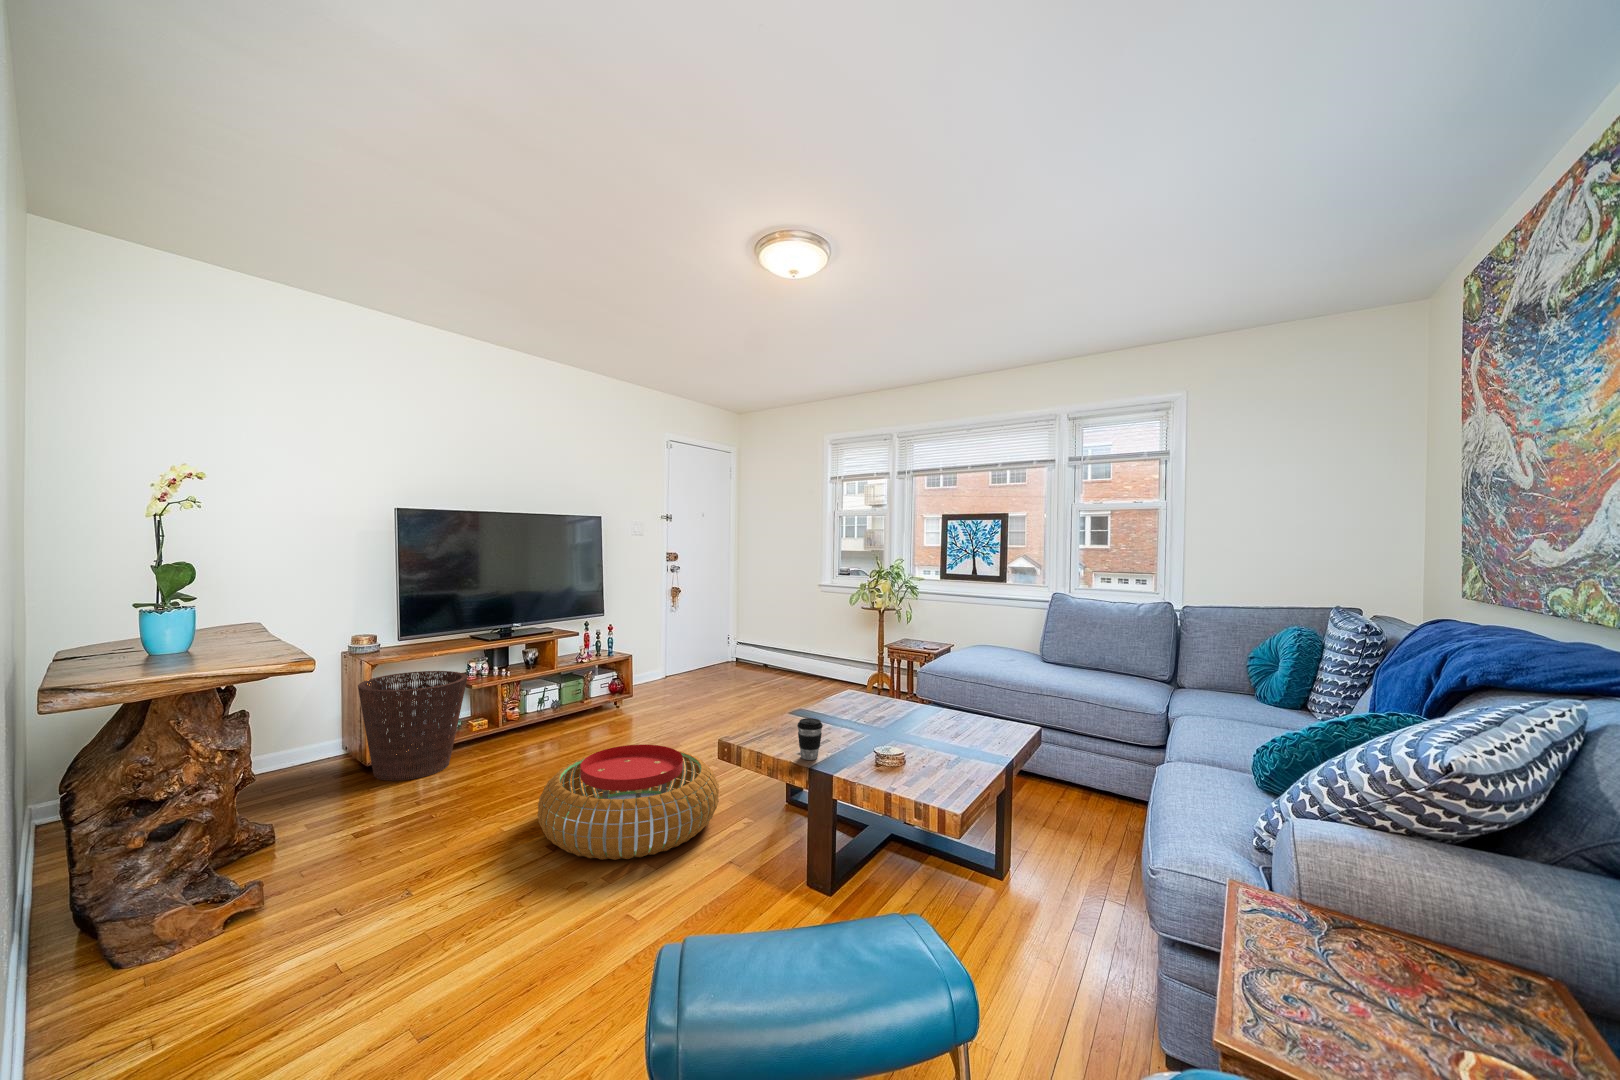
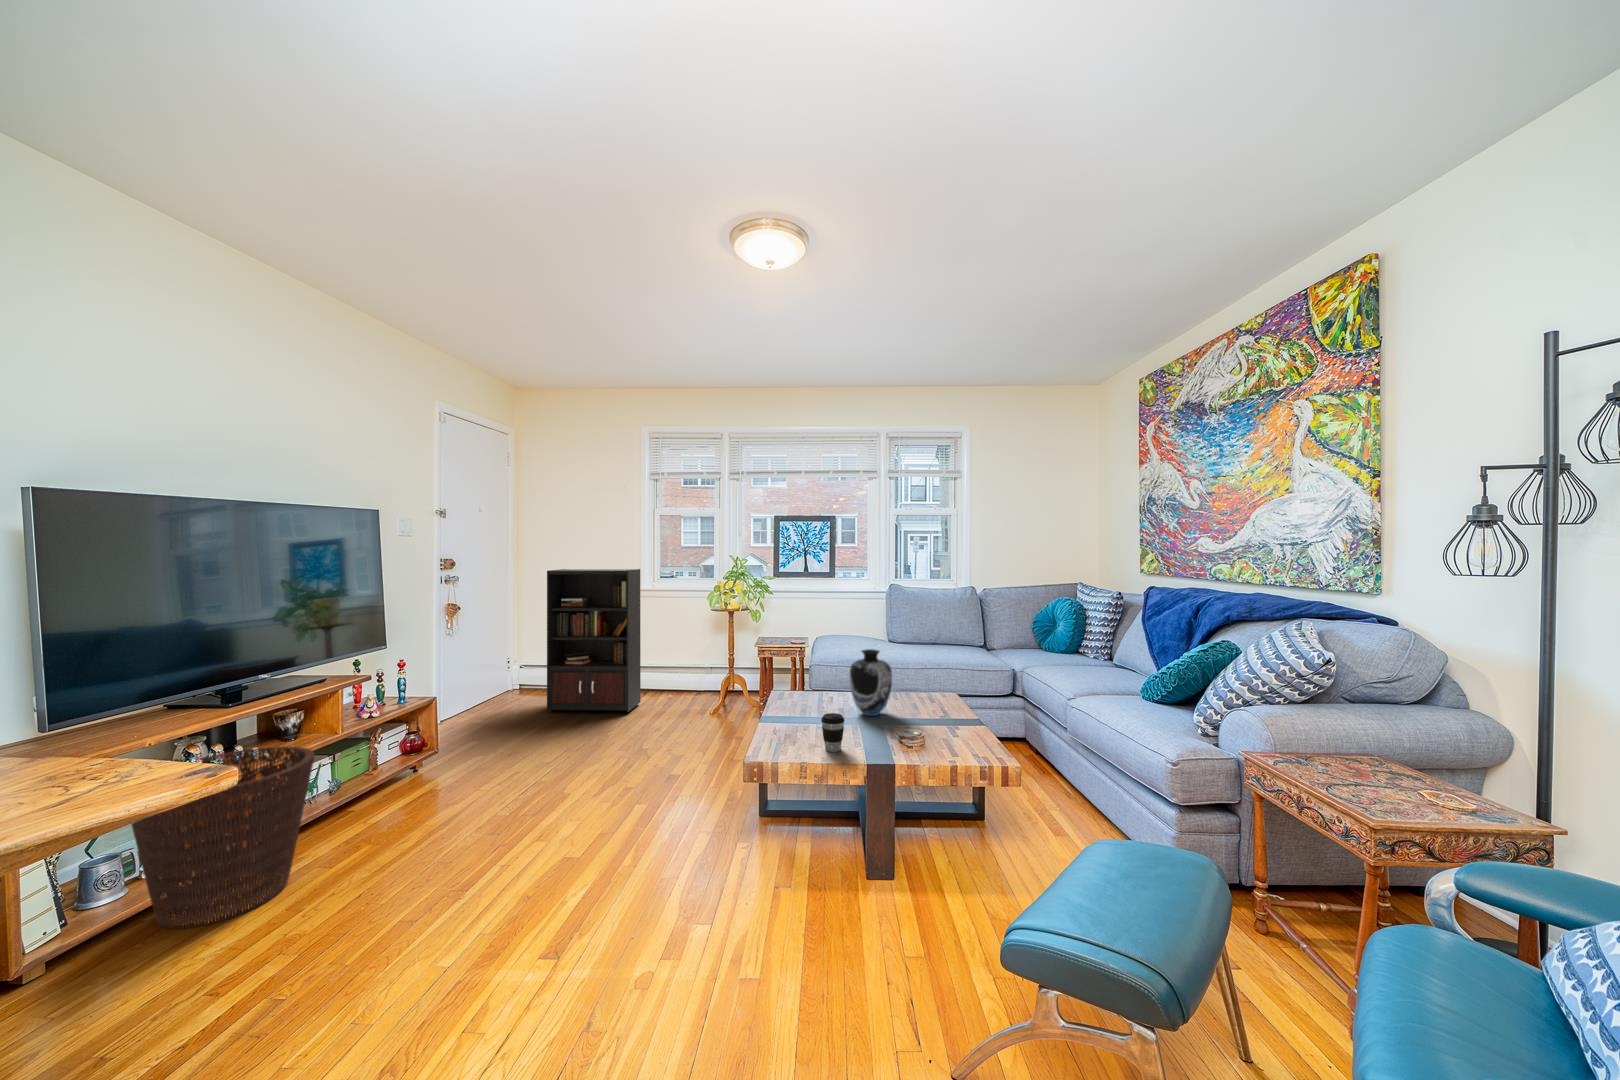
bookcase: none [715,560,828,698] -> present [547,569,671,712]
vase: none [889,659,938,737] -> present [850,649,892,716]
pouf: present [538,745,719,860] -> none [528,777,729,916]

